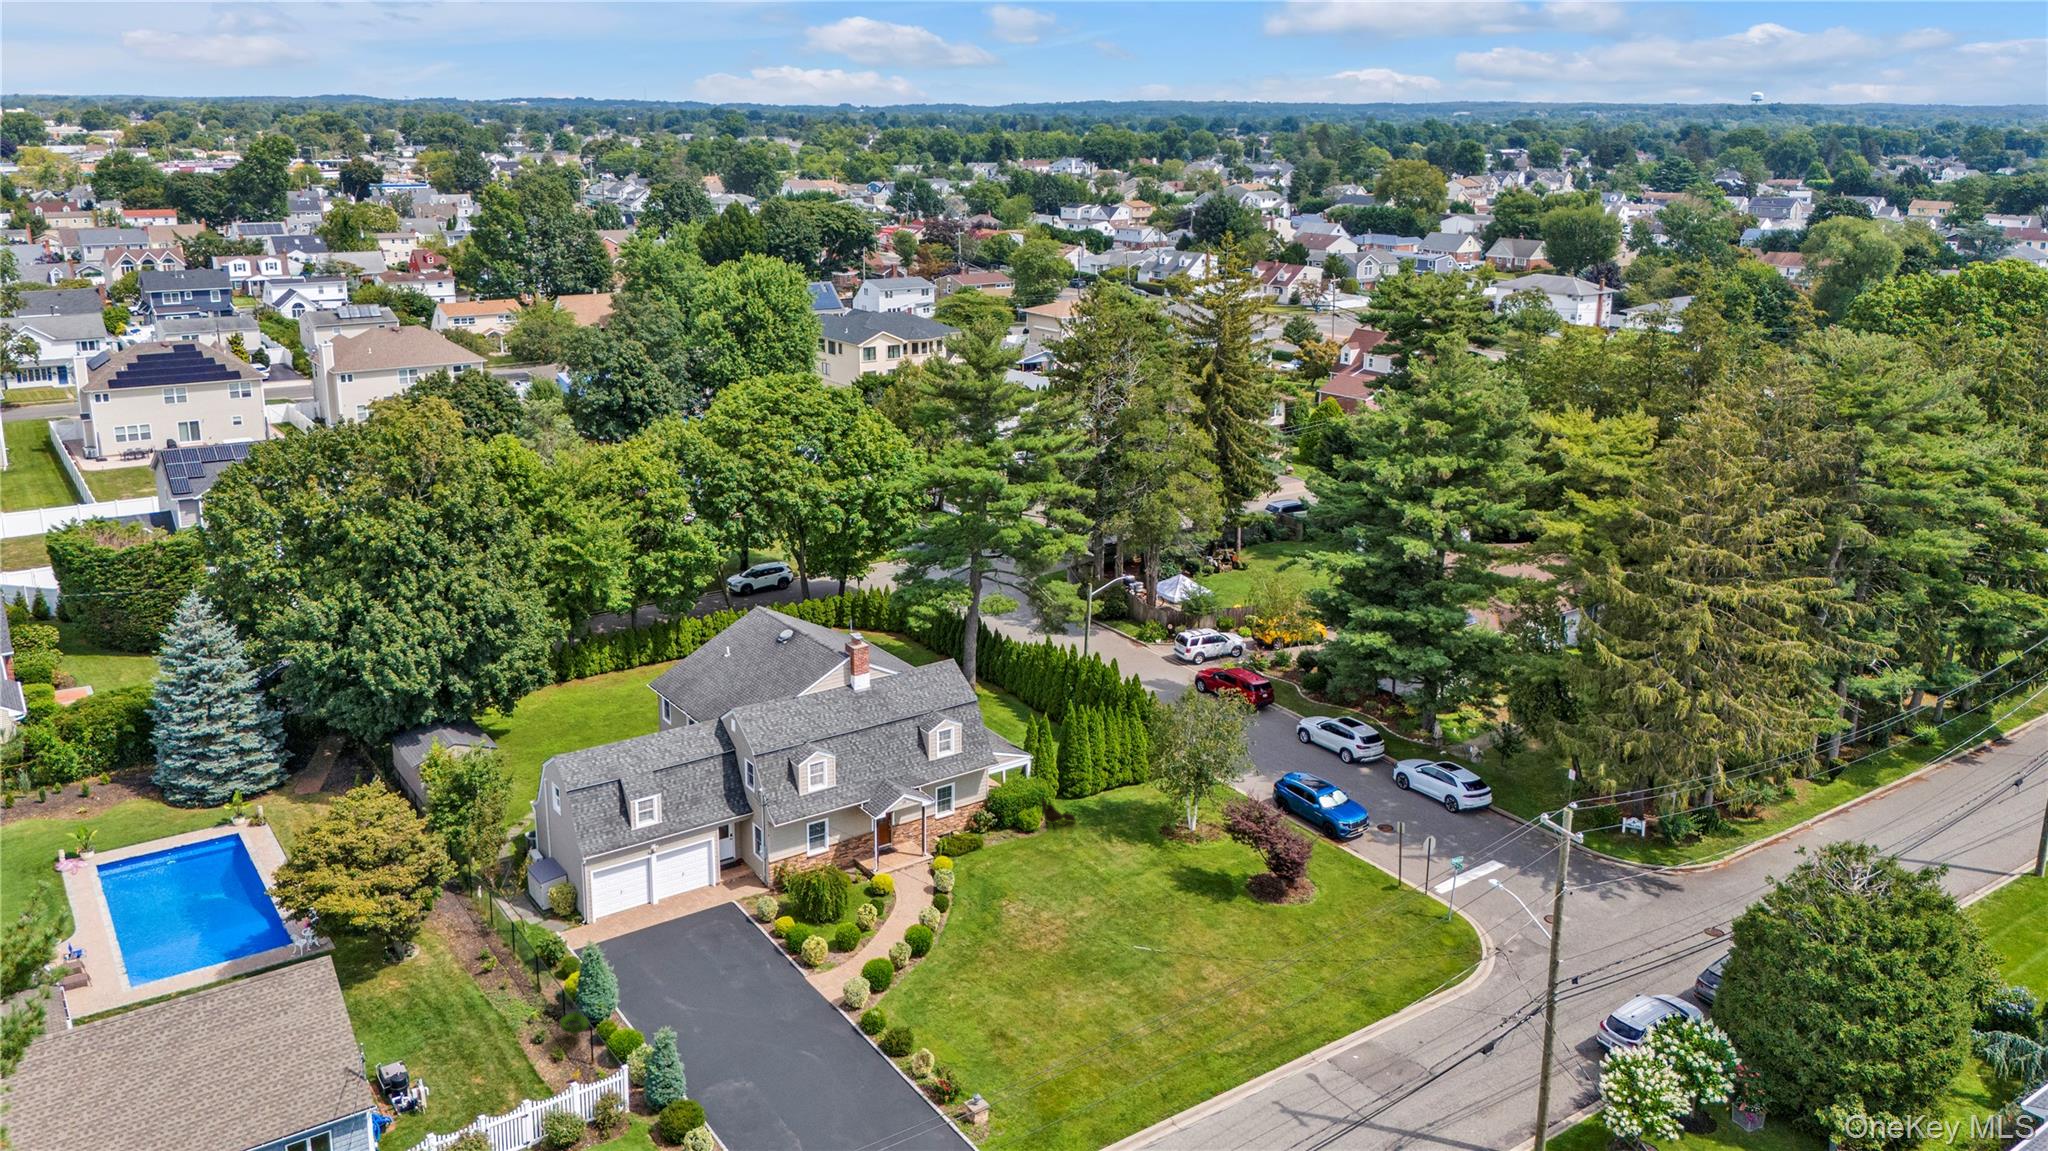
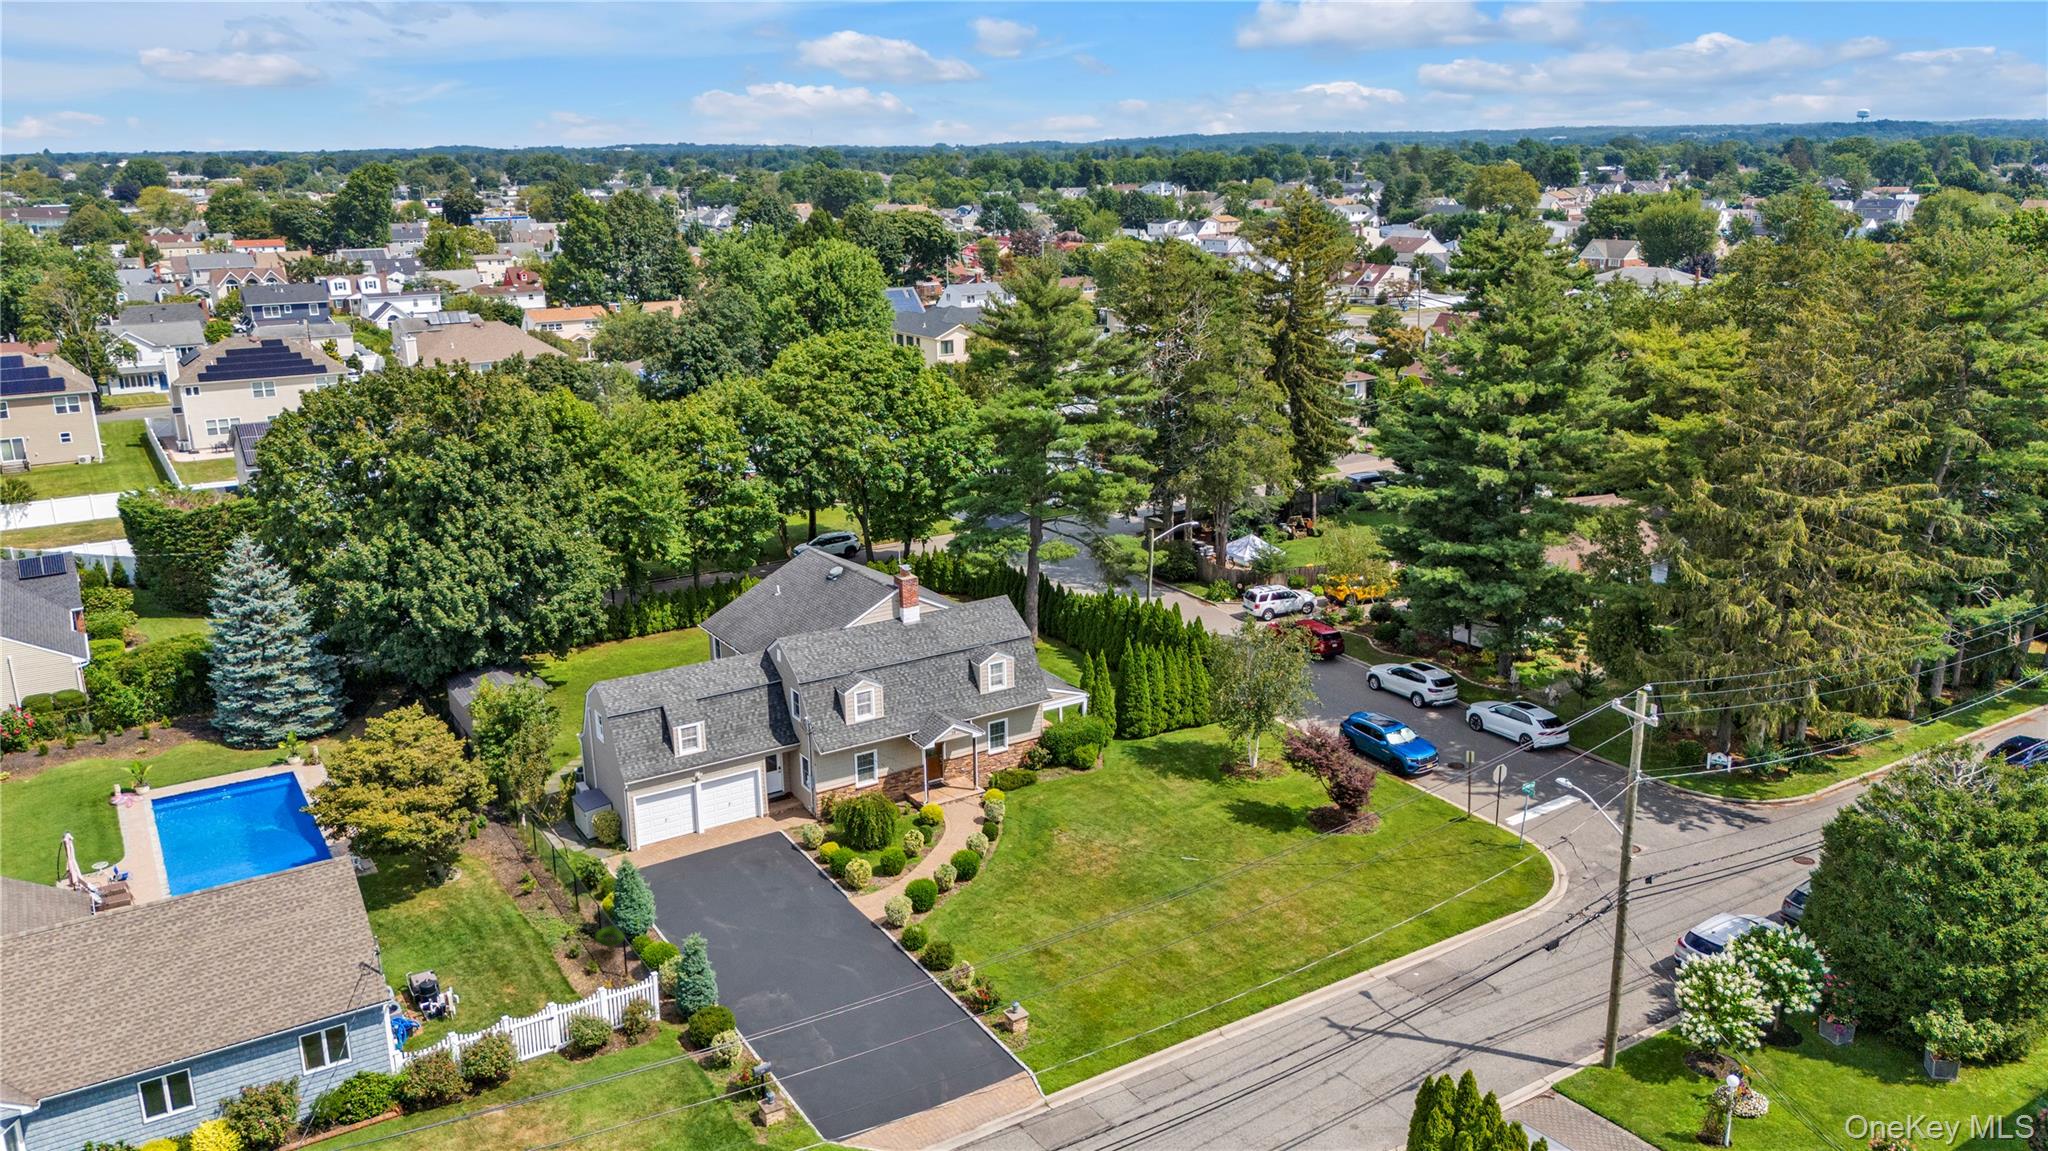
lounge chair: present [1041,797,1076,825] -> none [1093,731,1131,768]

